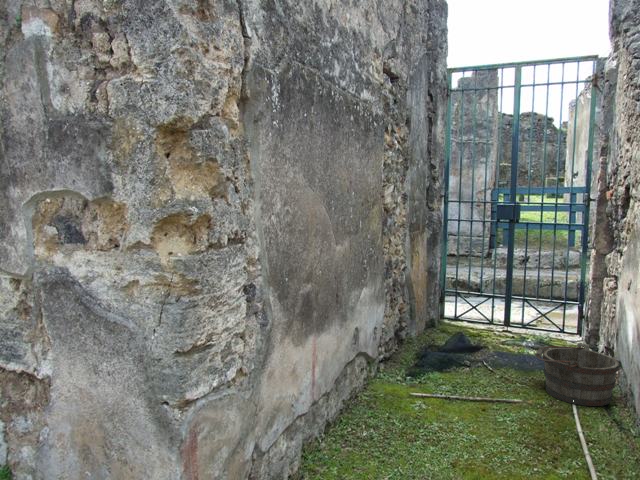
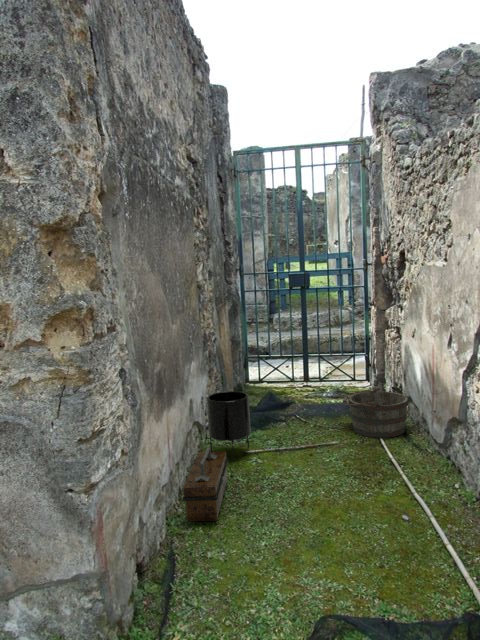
planter: none [375,323,422,400] -> present [207,391,251,462]
toolbox: none [322,380,386,461] -> present [183,447,228,521]

